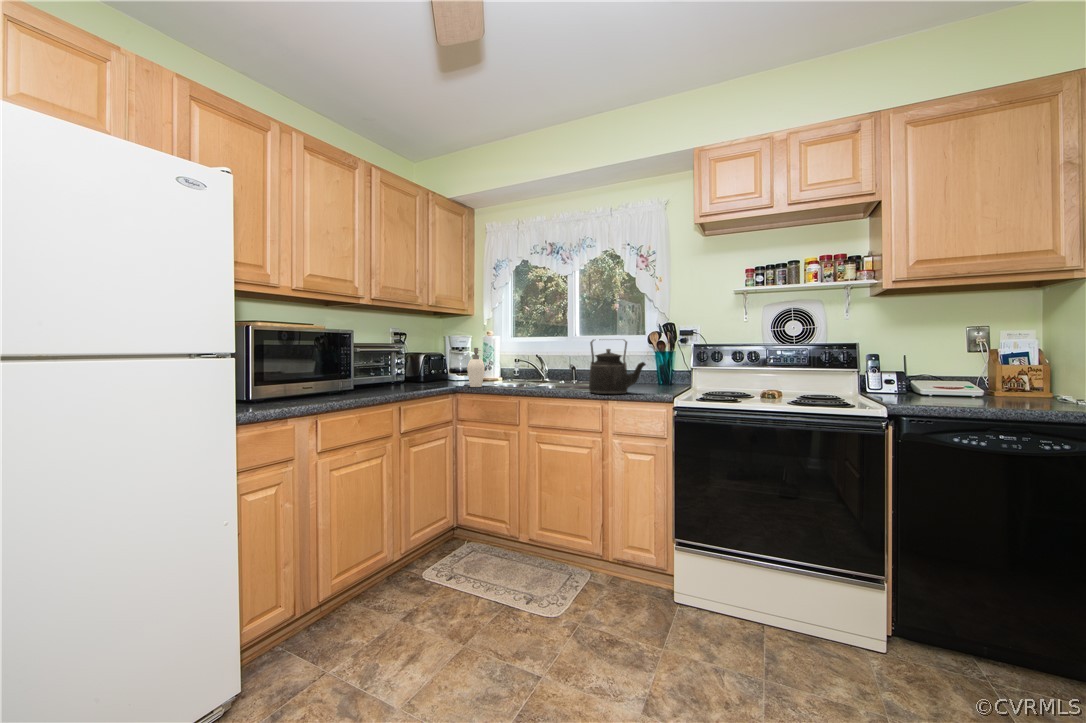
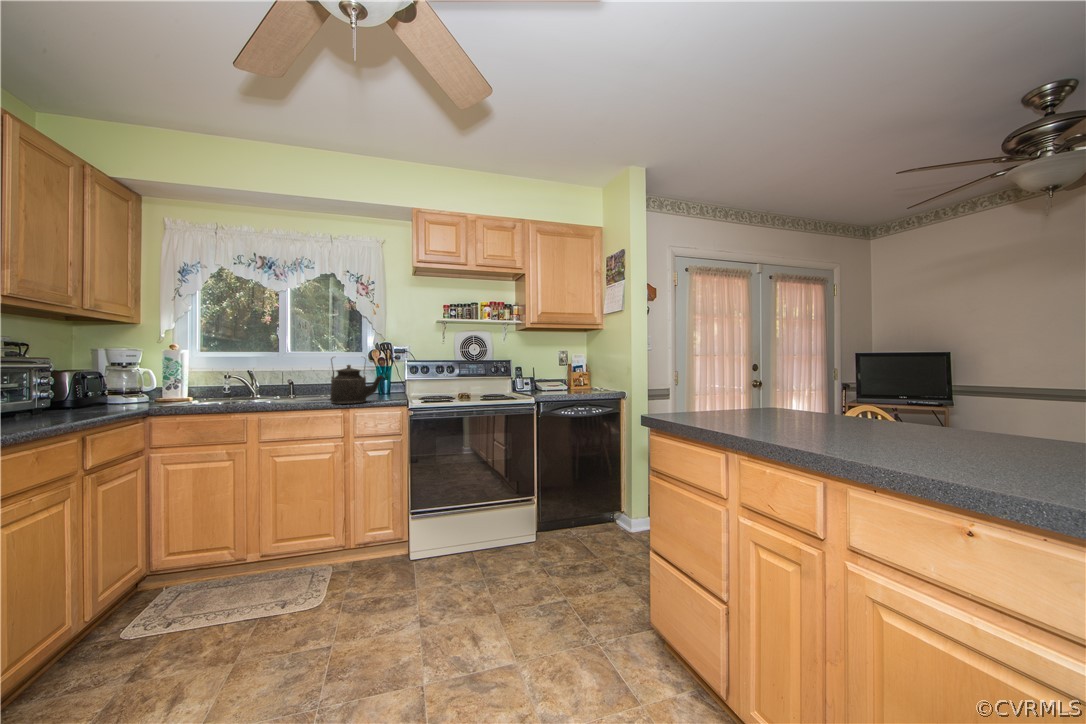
soap dispenser: present [467,348,485,387] -> none [169,364,194,409]

